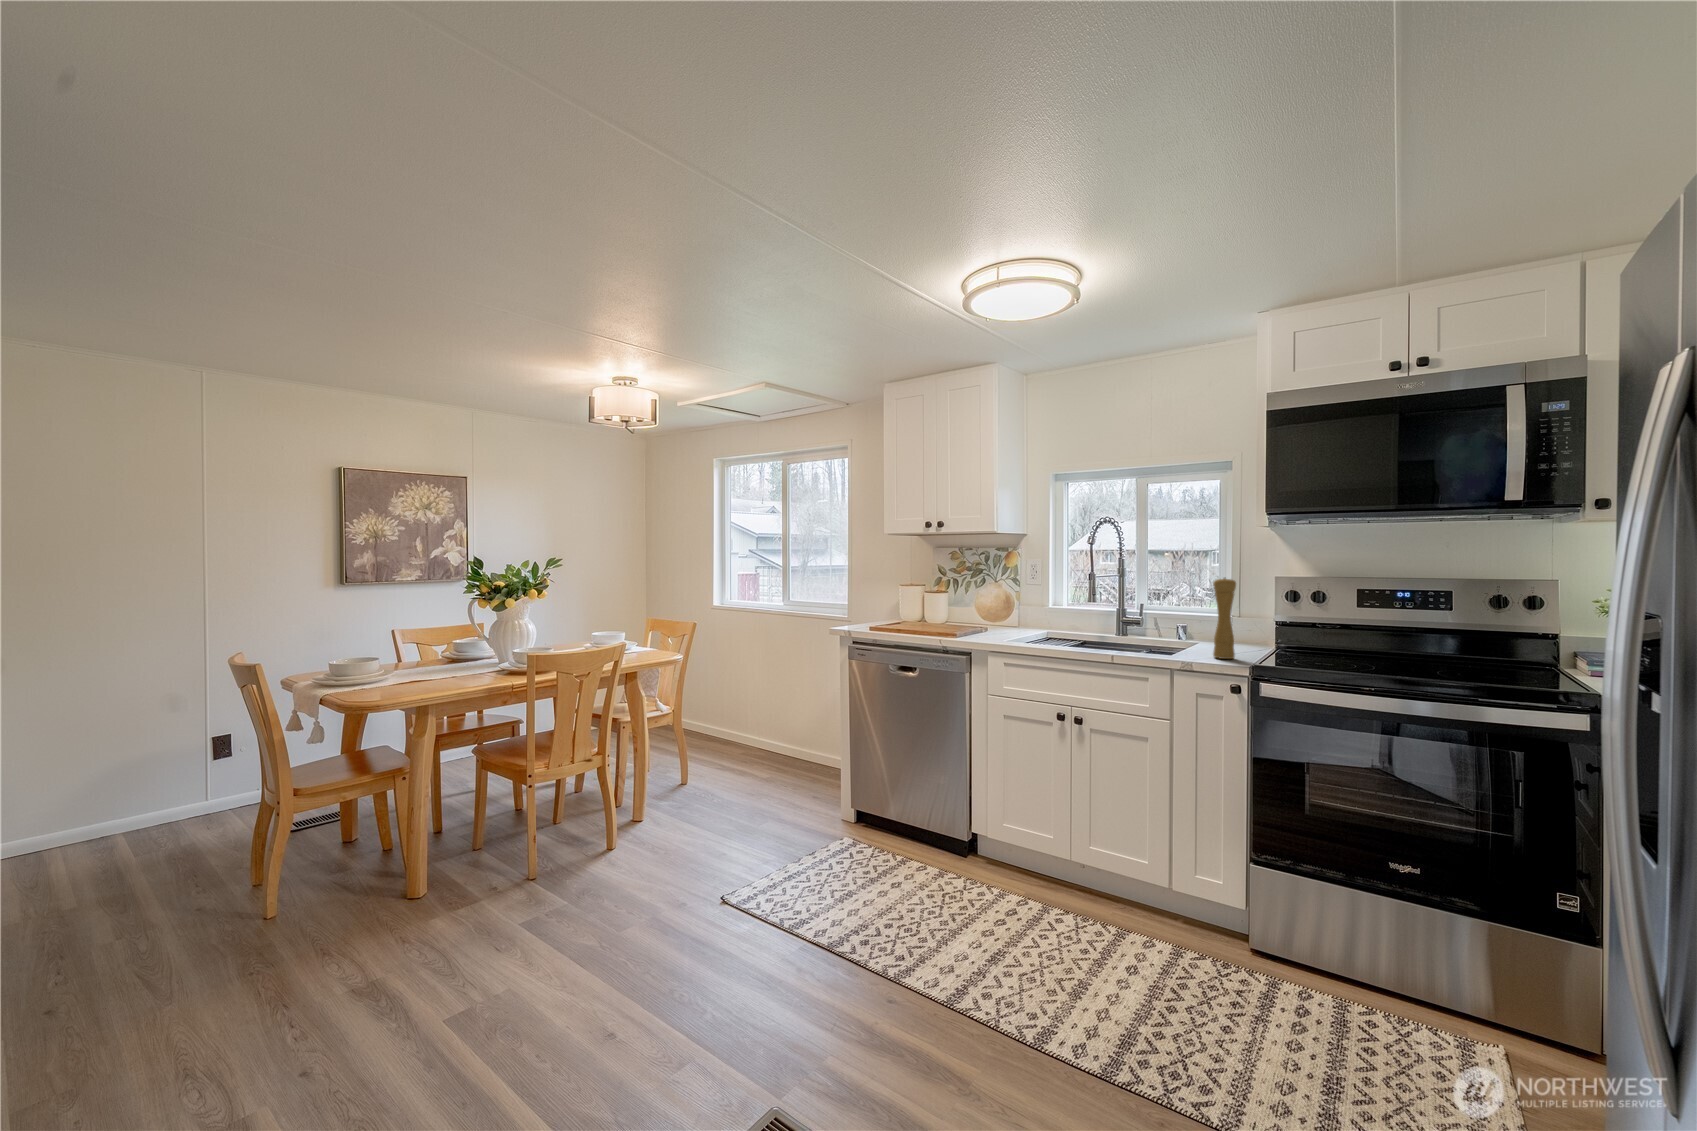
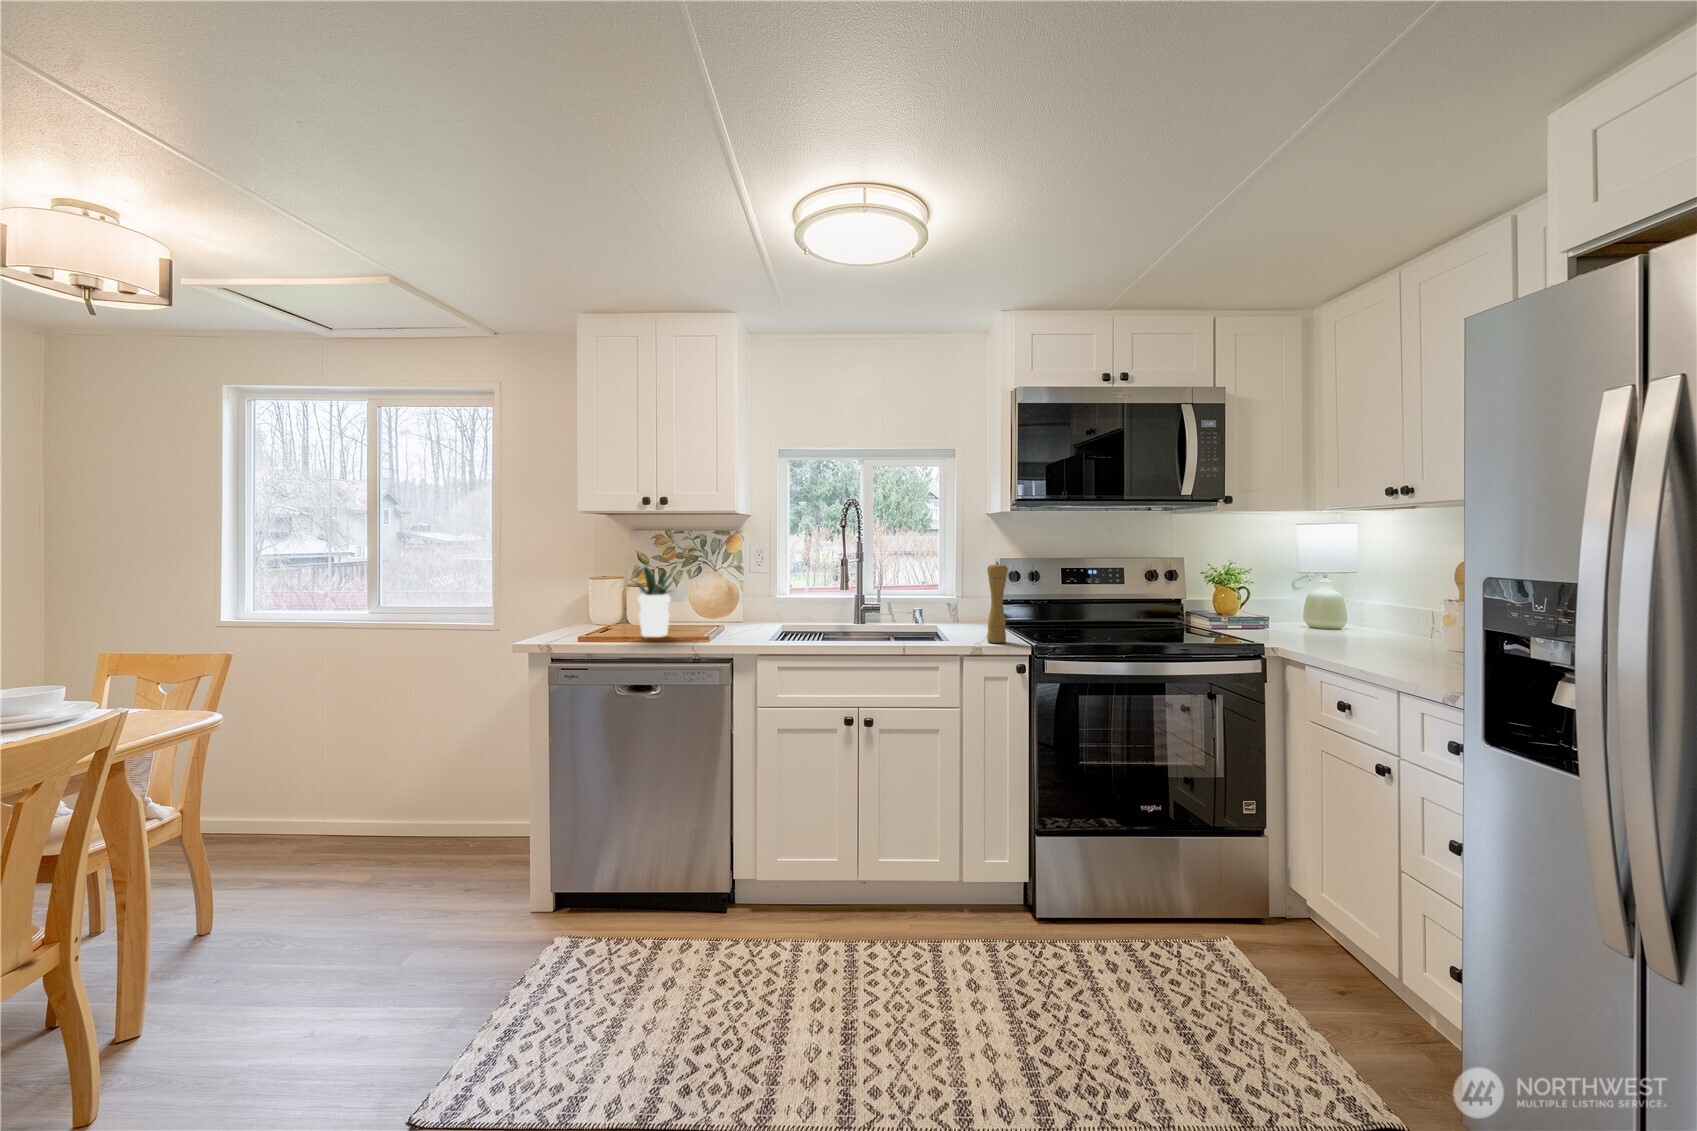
potted plant: none [898,575,967,632] -> present [628,565,676,637]

